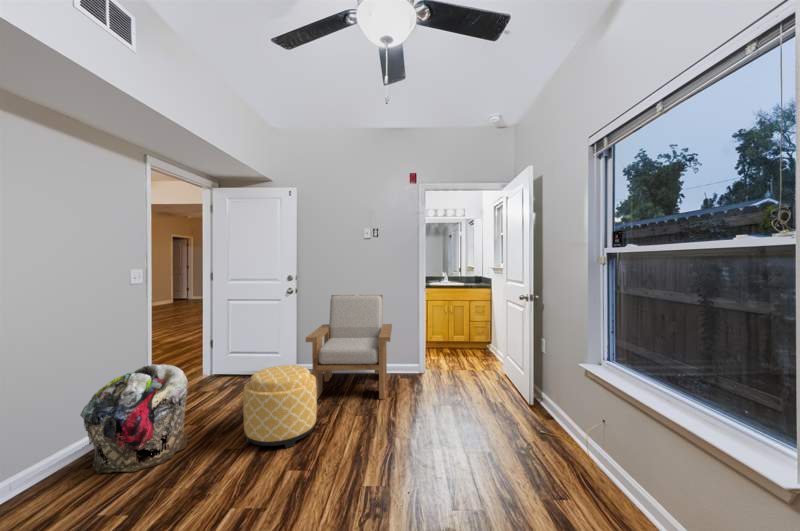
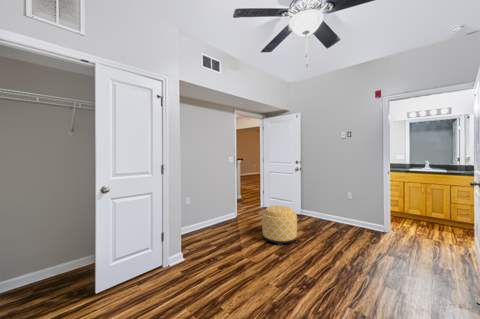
armchair: present [306,295,392,399] -> none [299,173,360,239]
laundry basket: present [80,364,191,474] -> none [211,196,246,235]

